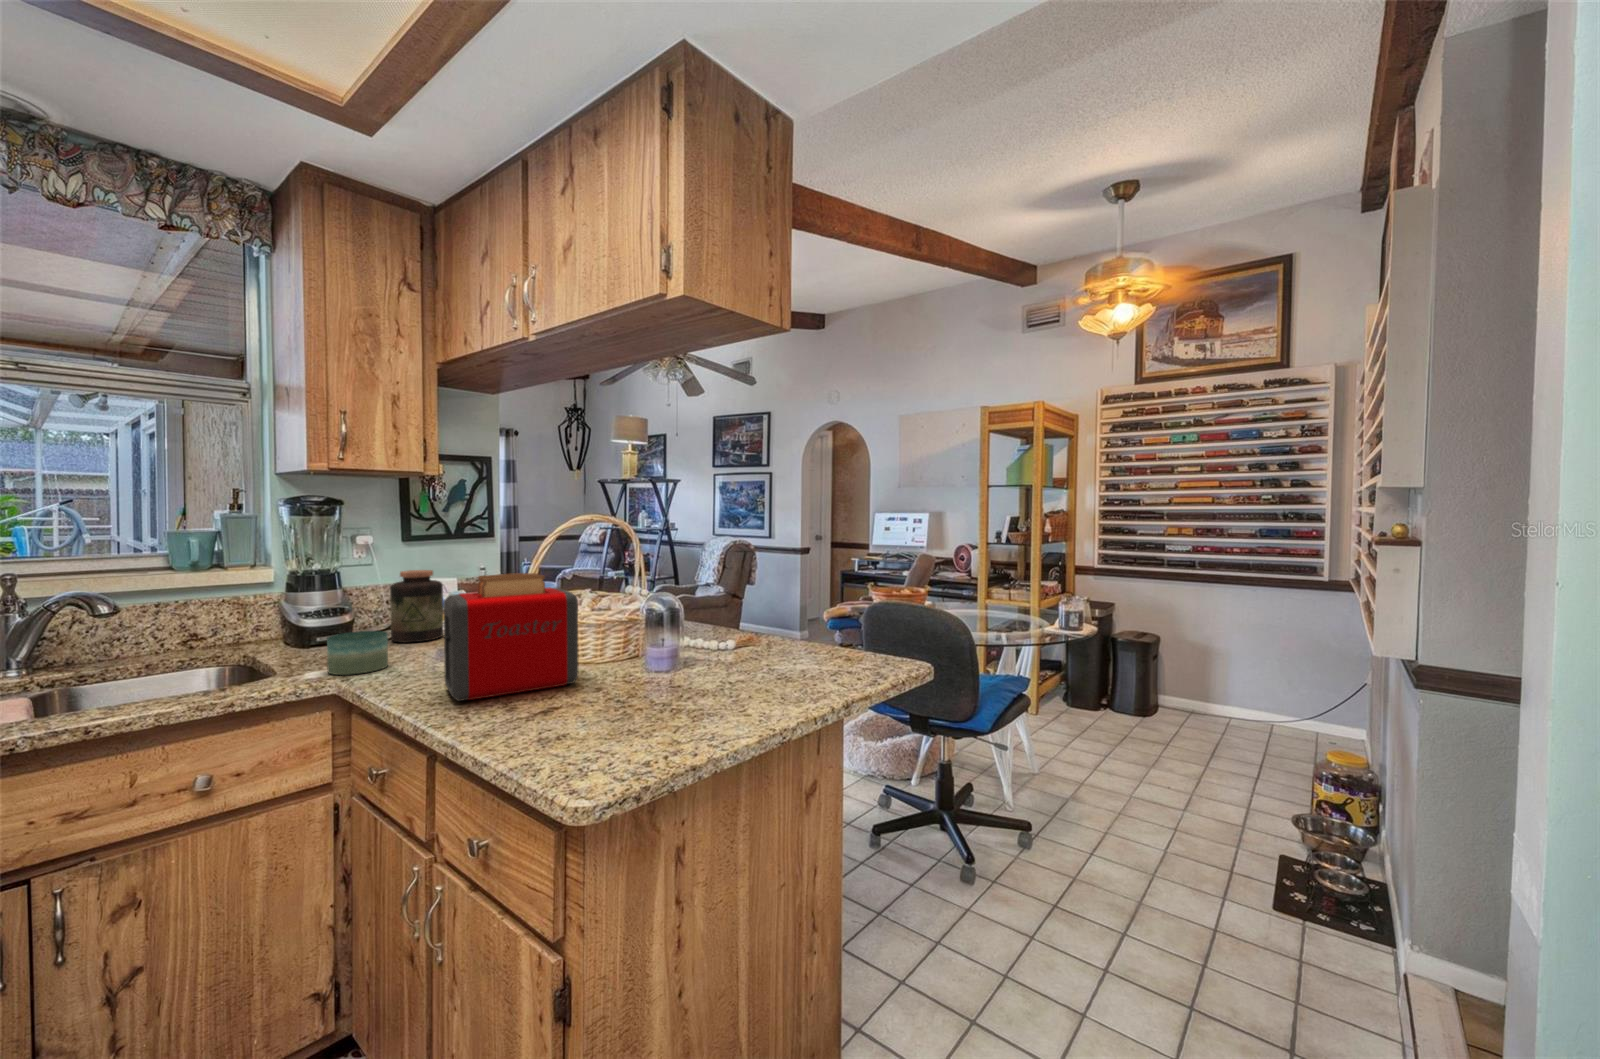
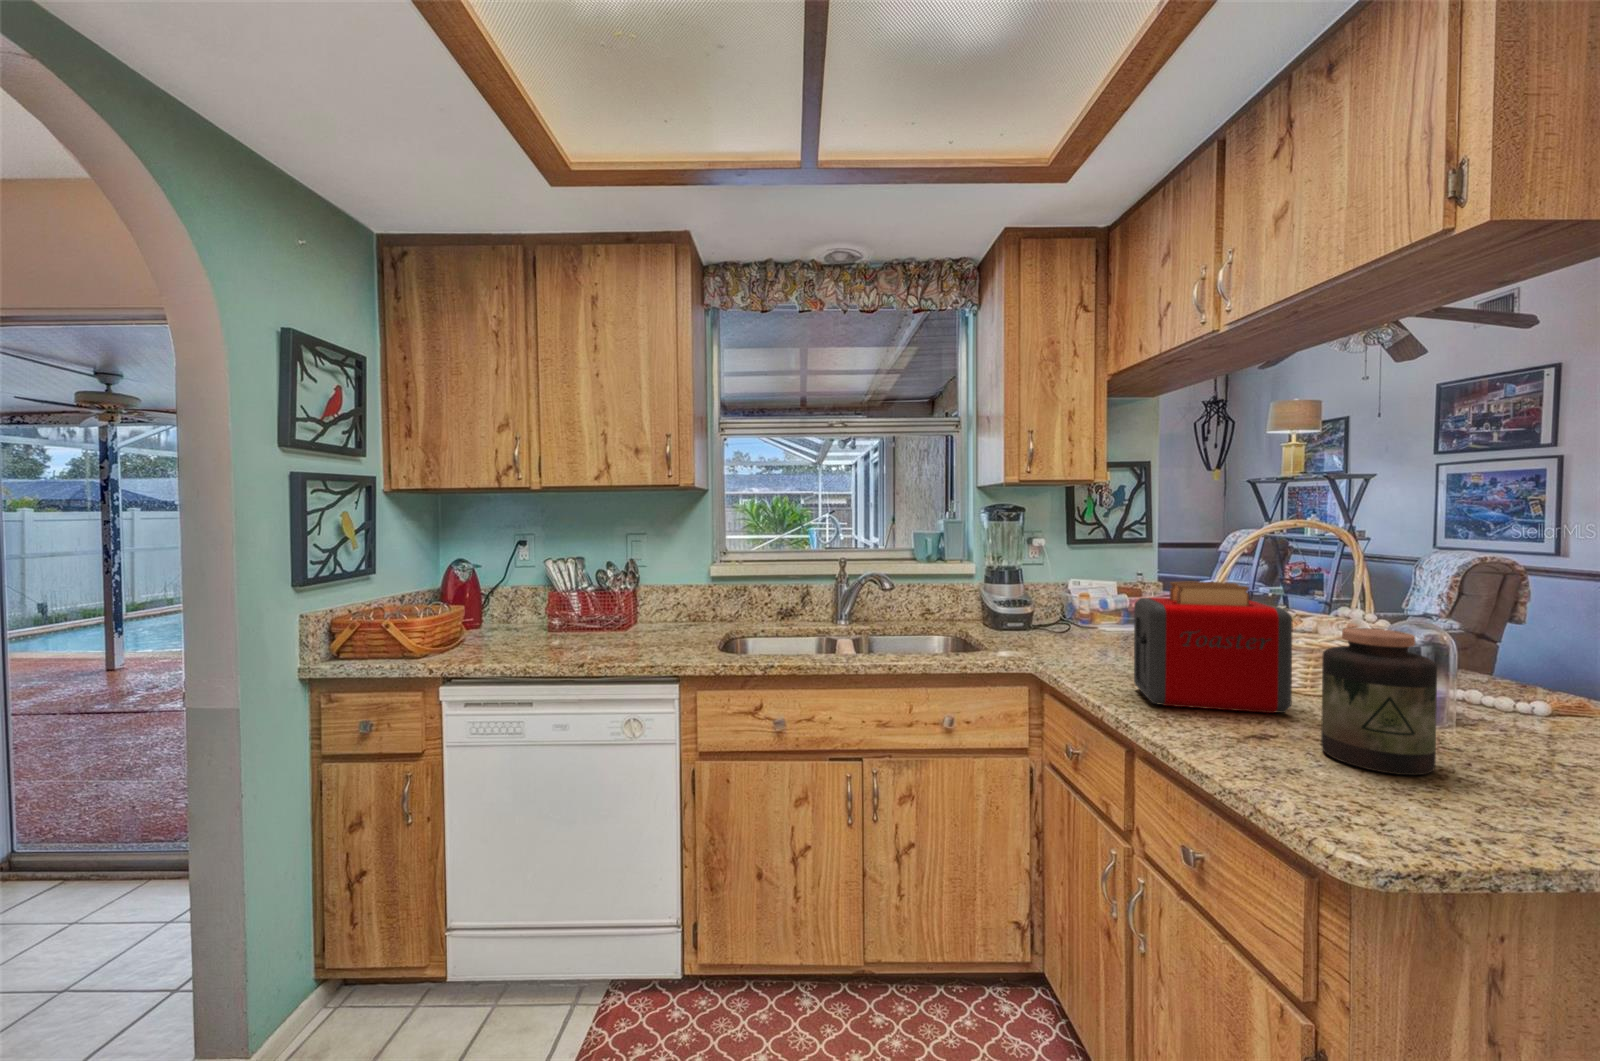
jar: present [390,570,443,643] -> present [1321,628,1437,775]
candle: present [327,631,388,675] -> none [1025,622,1071,660]

